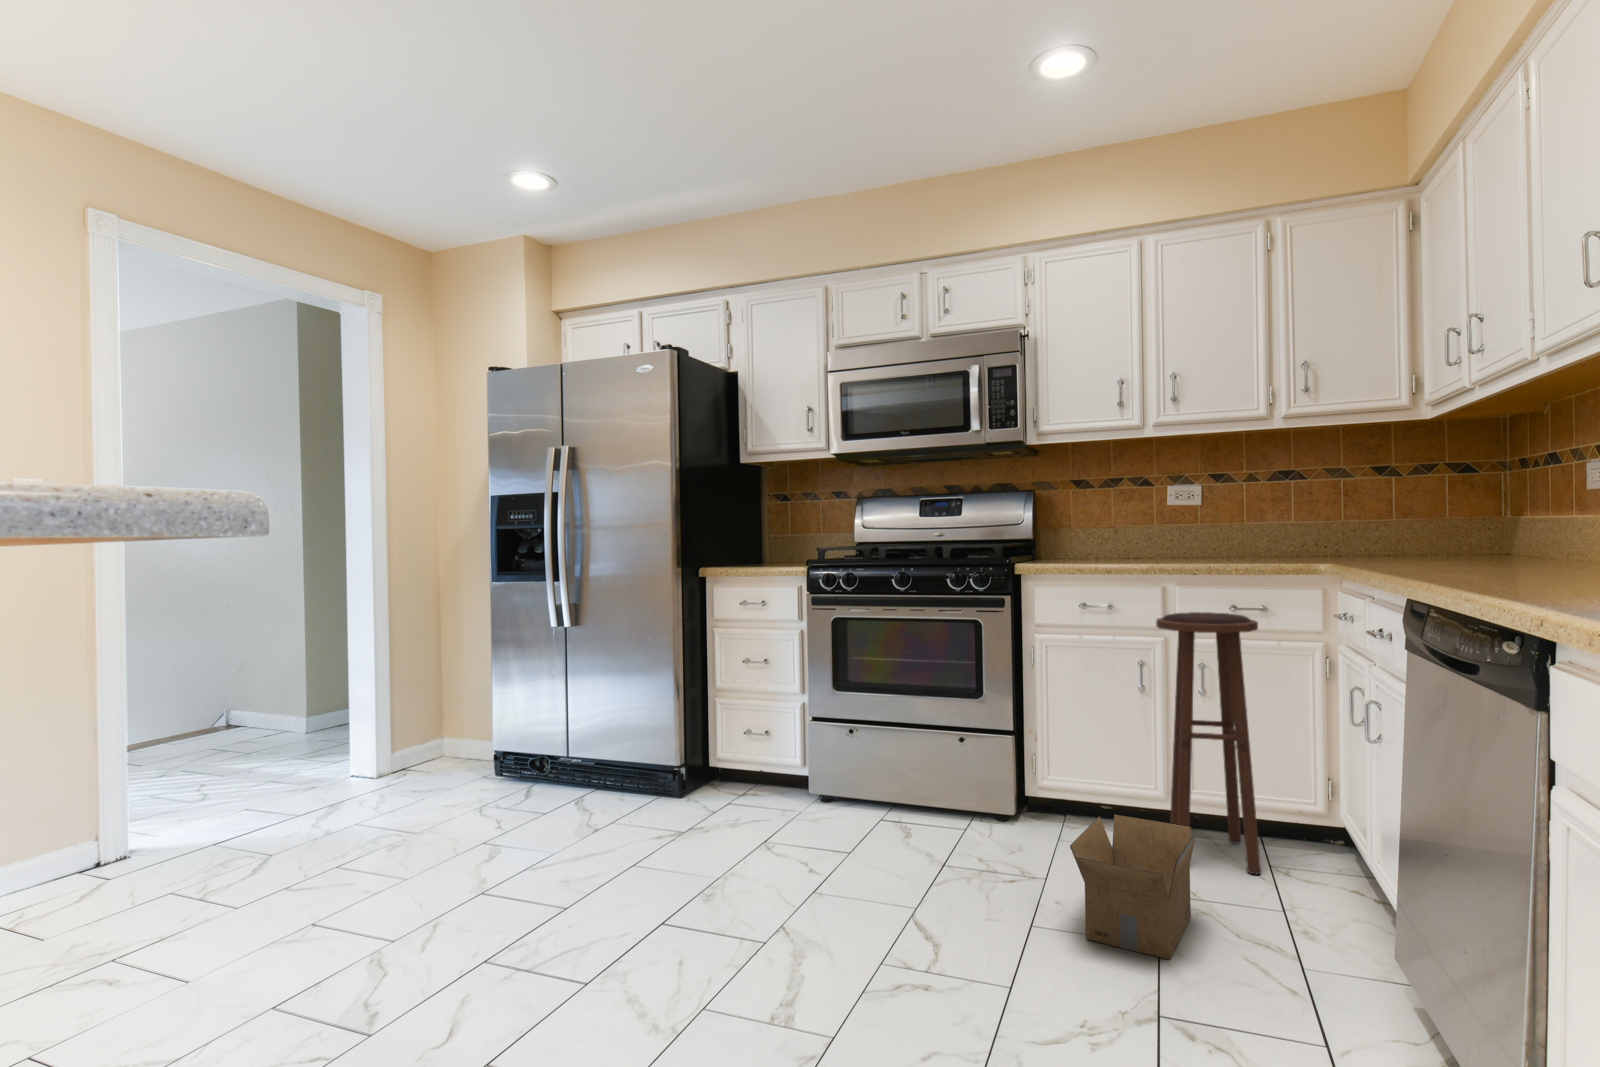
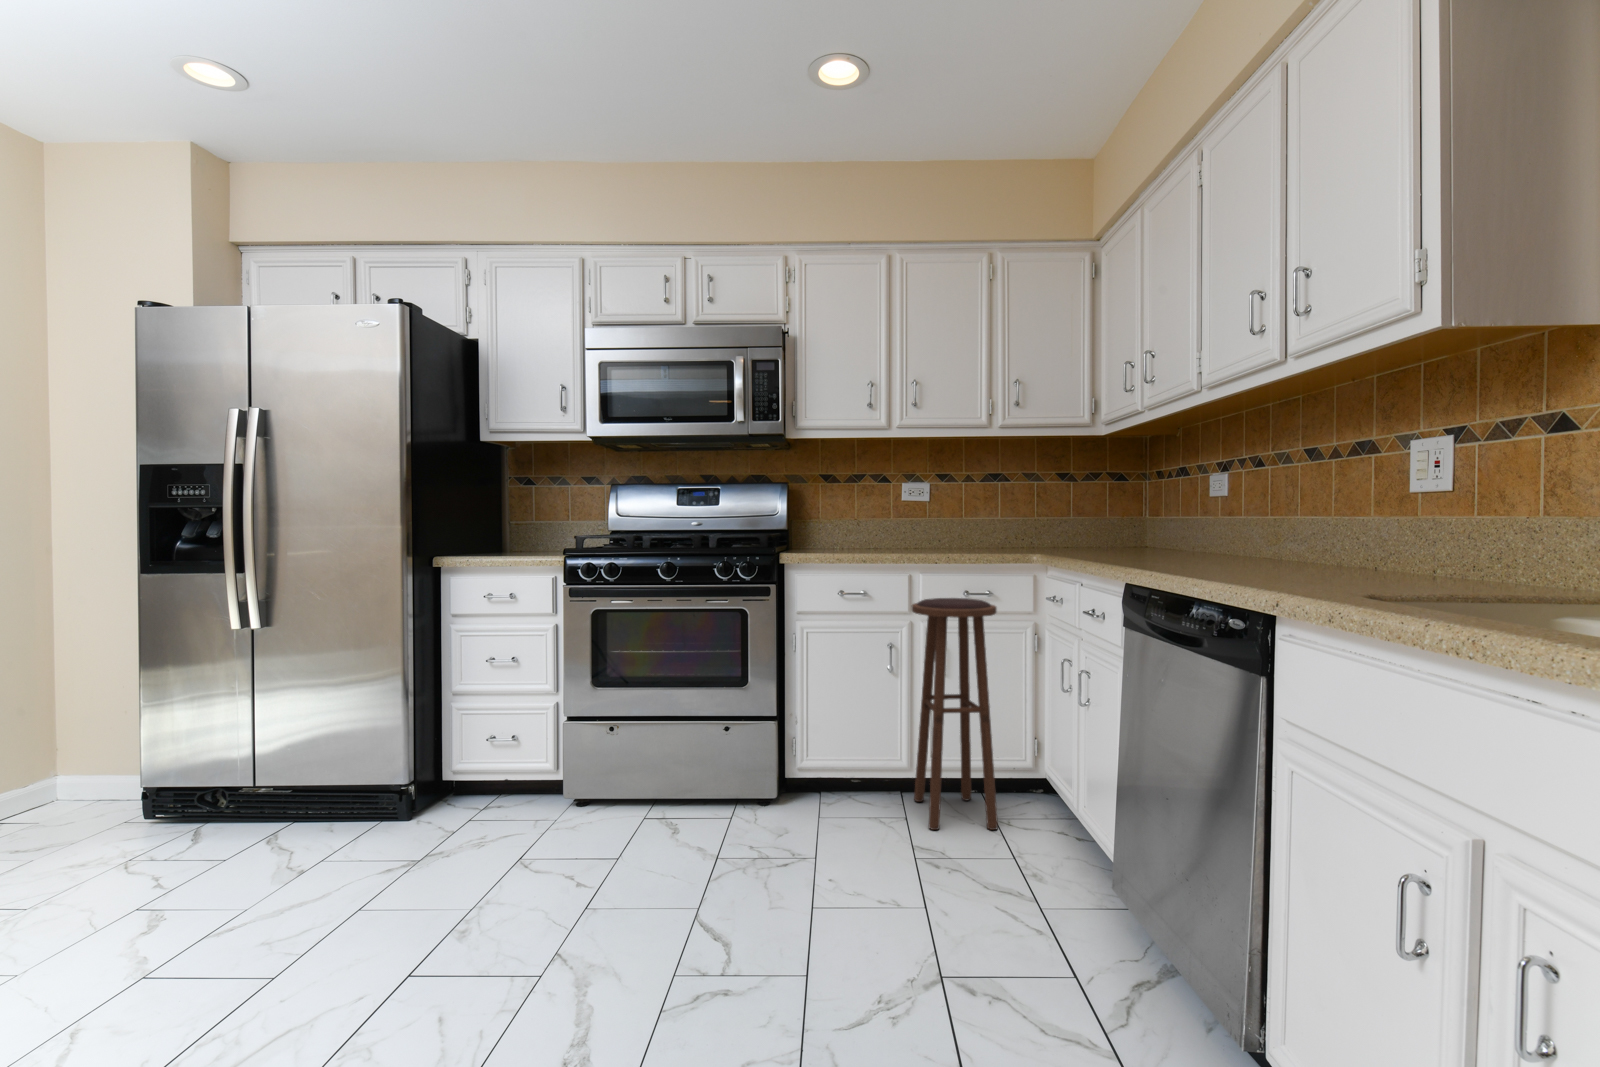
cardboard box: present [1070,815,1197,960] -> none [868,795,970,936]

